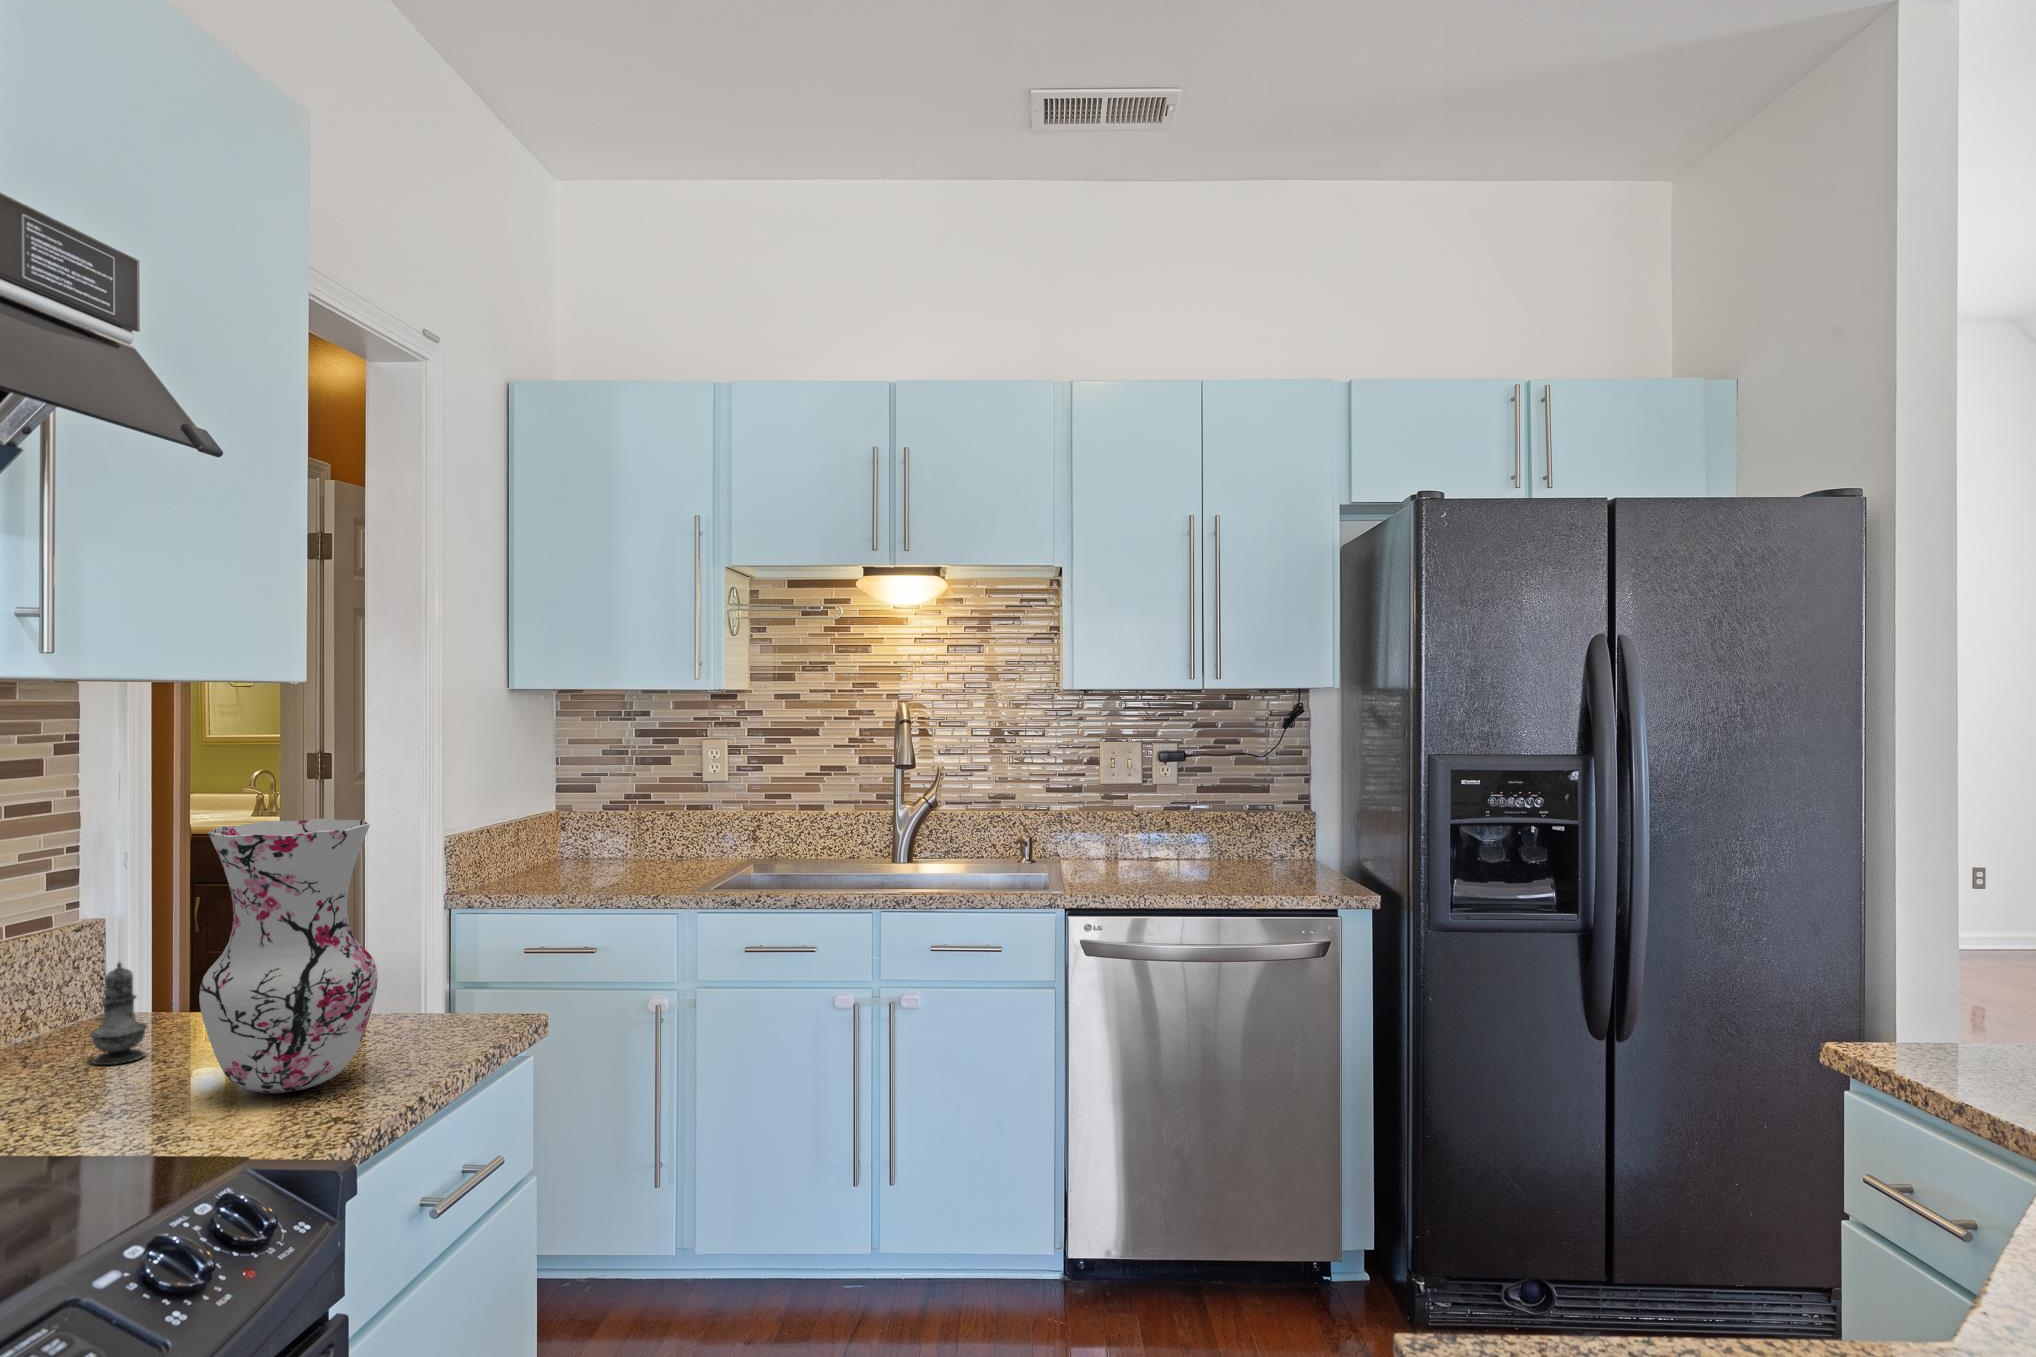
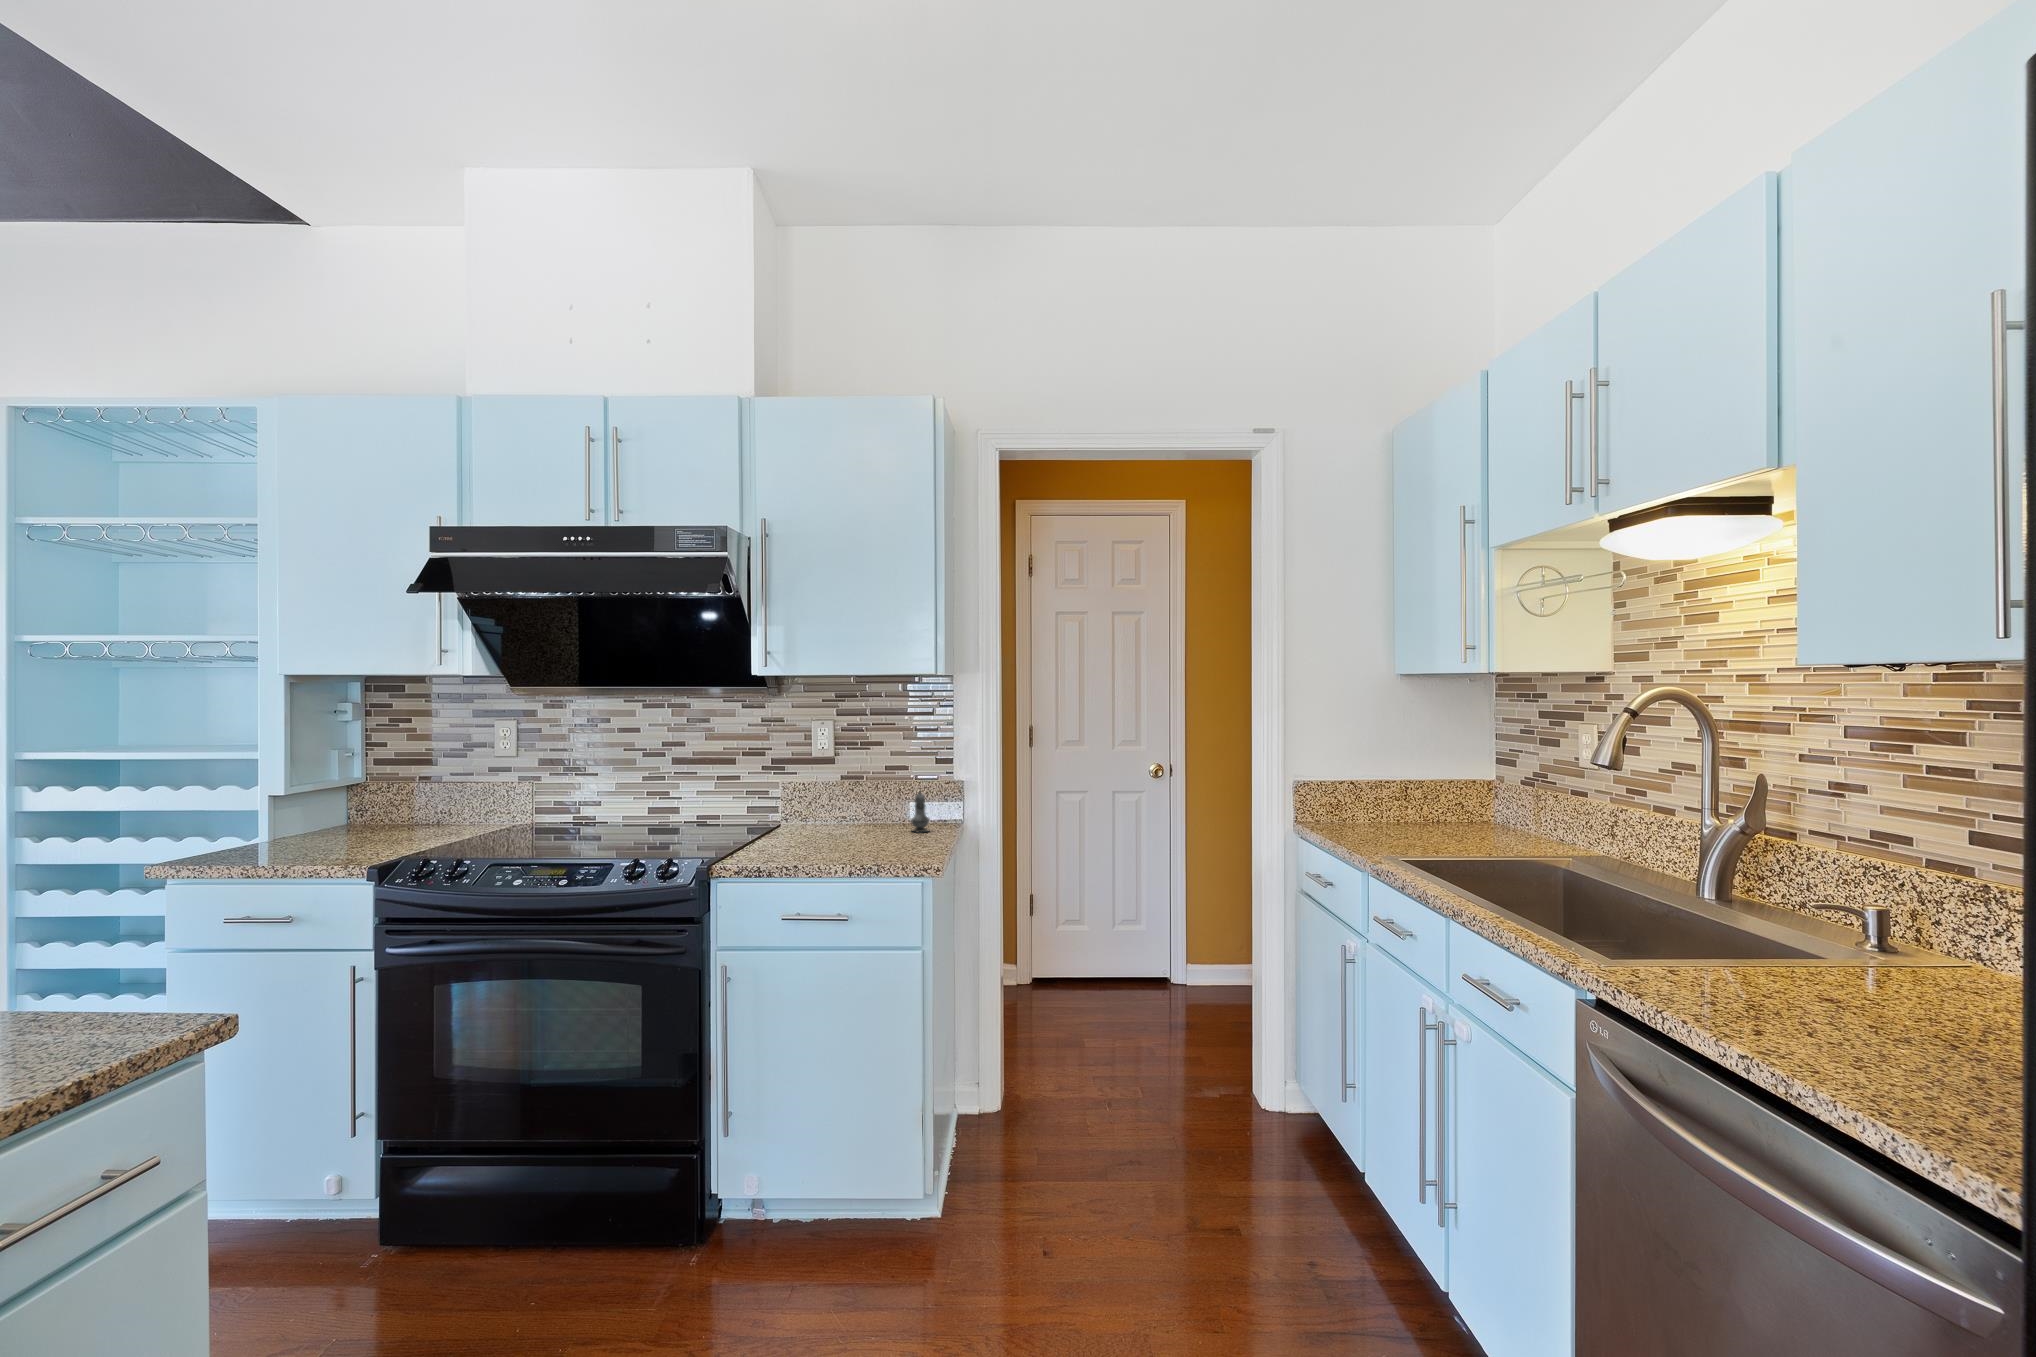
vase: present [199,818,378,1093] -> none [832,734,899,850]

